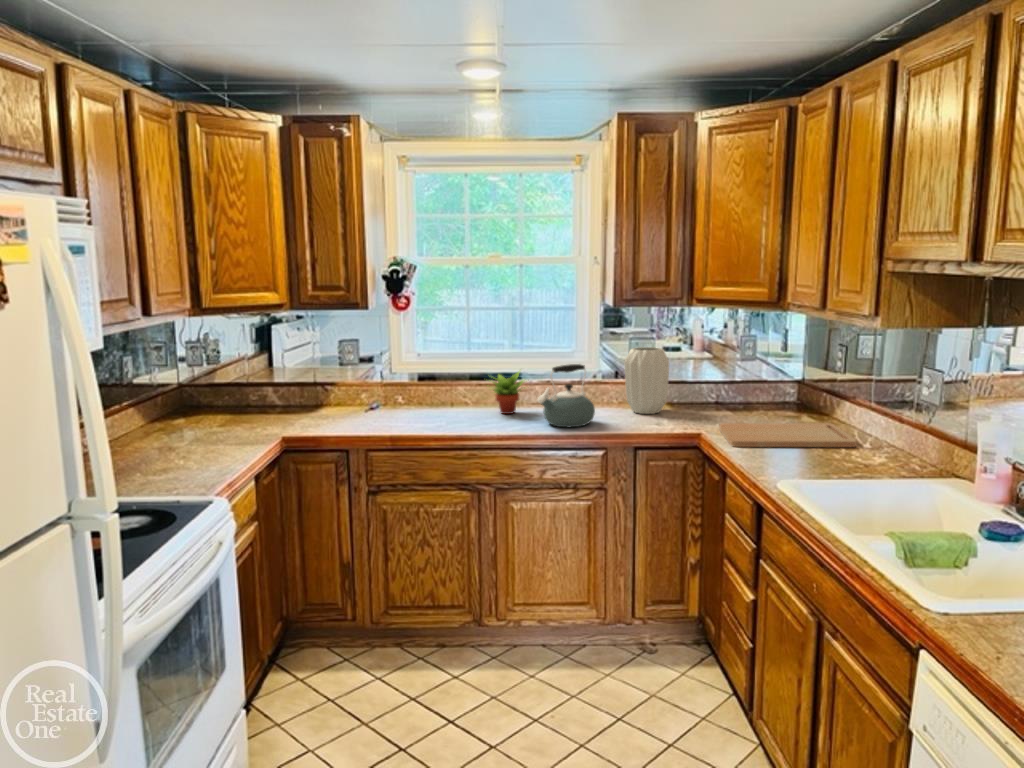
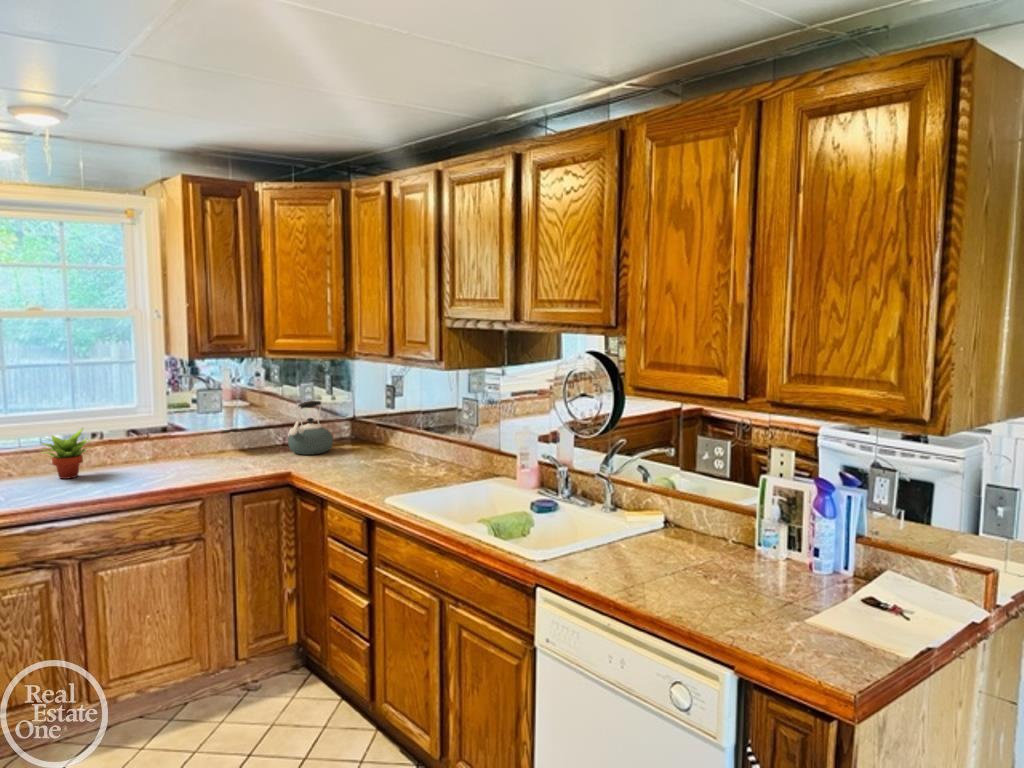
vase: present [625,347,669,414] -> none [200,397,247,462]
kettle: present [537,364,595,427] -> present [288,401,333,455]
cutting board: present [720,423,857,447] -> none [306,451,421,479]

